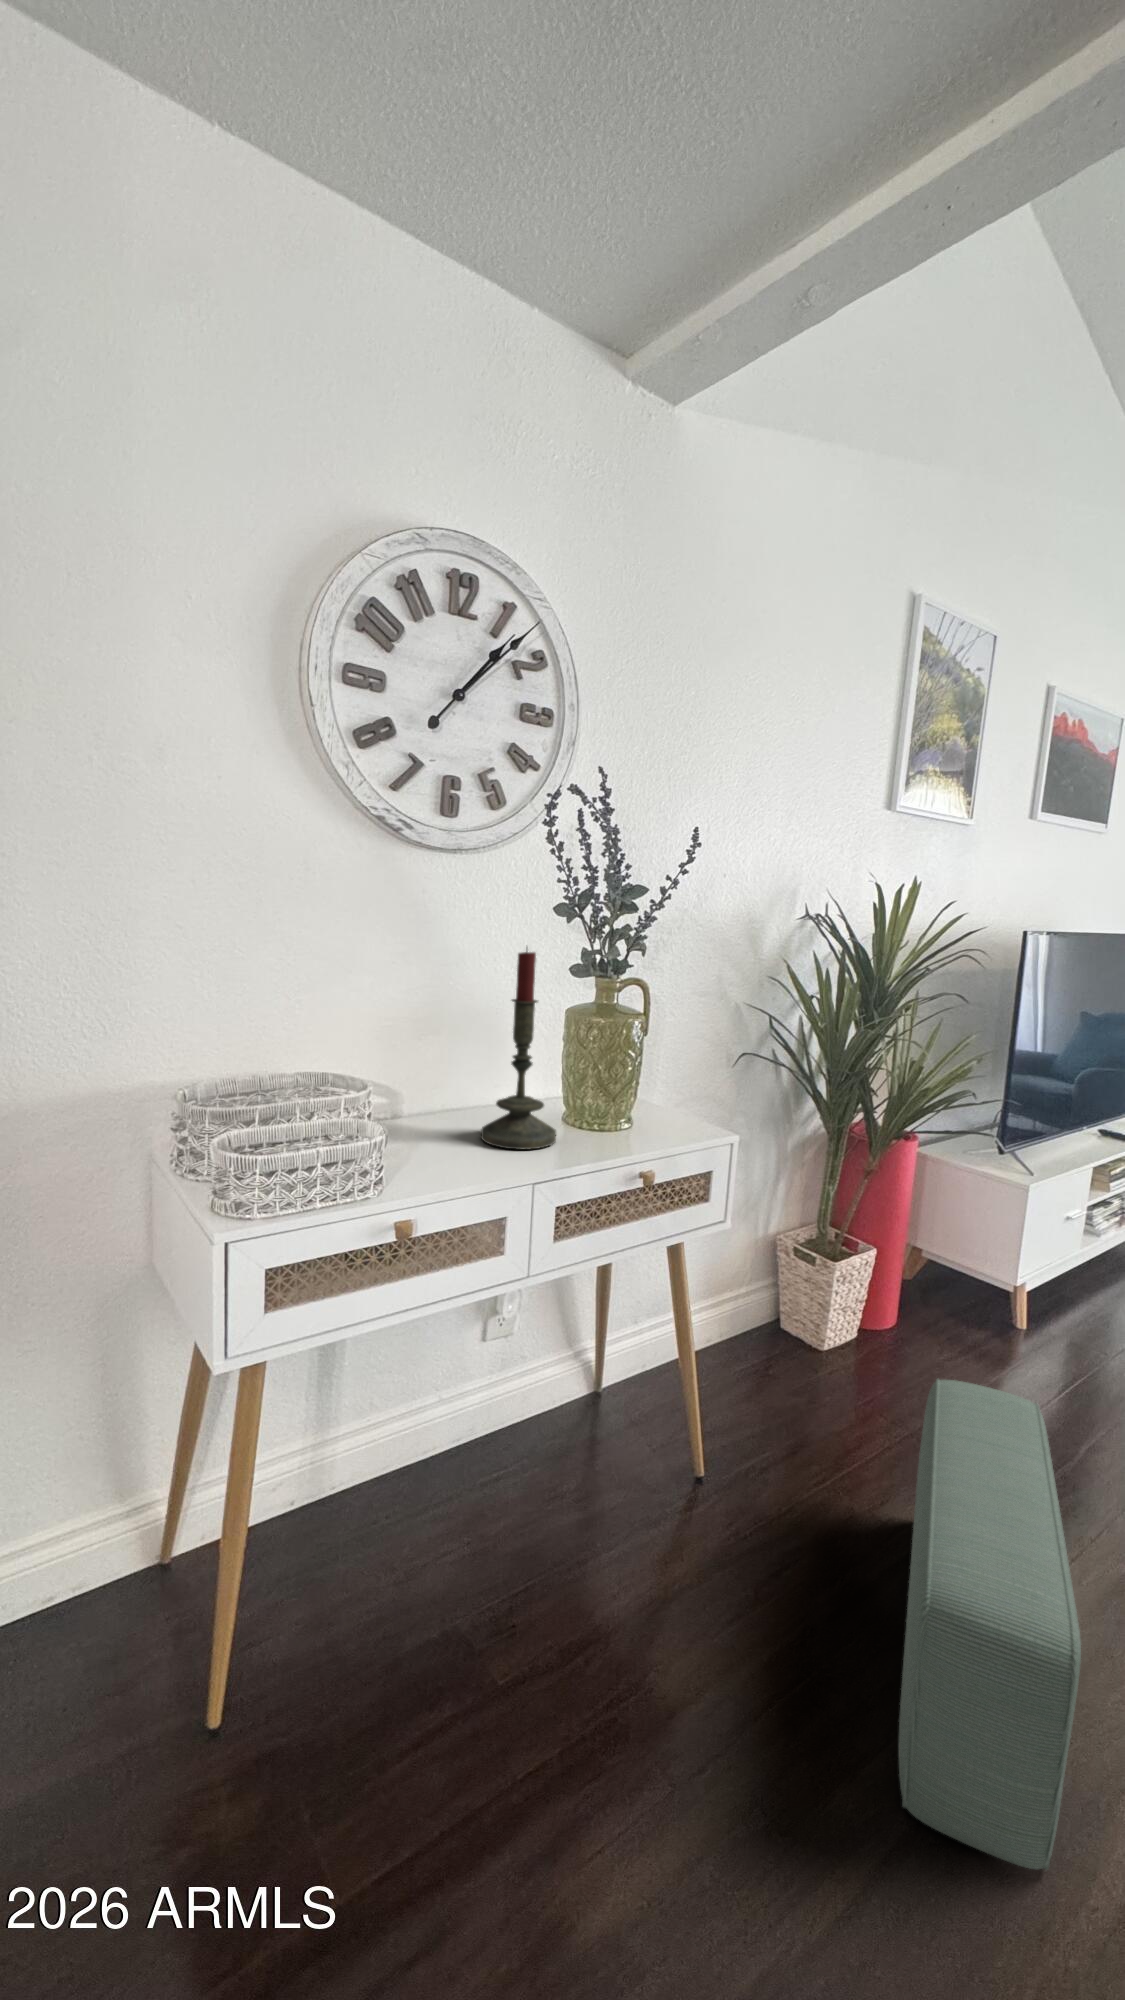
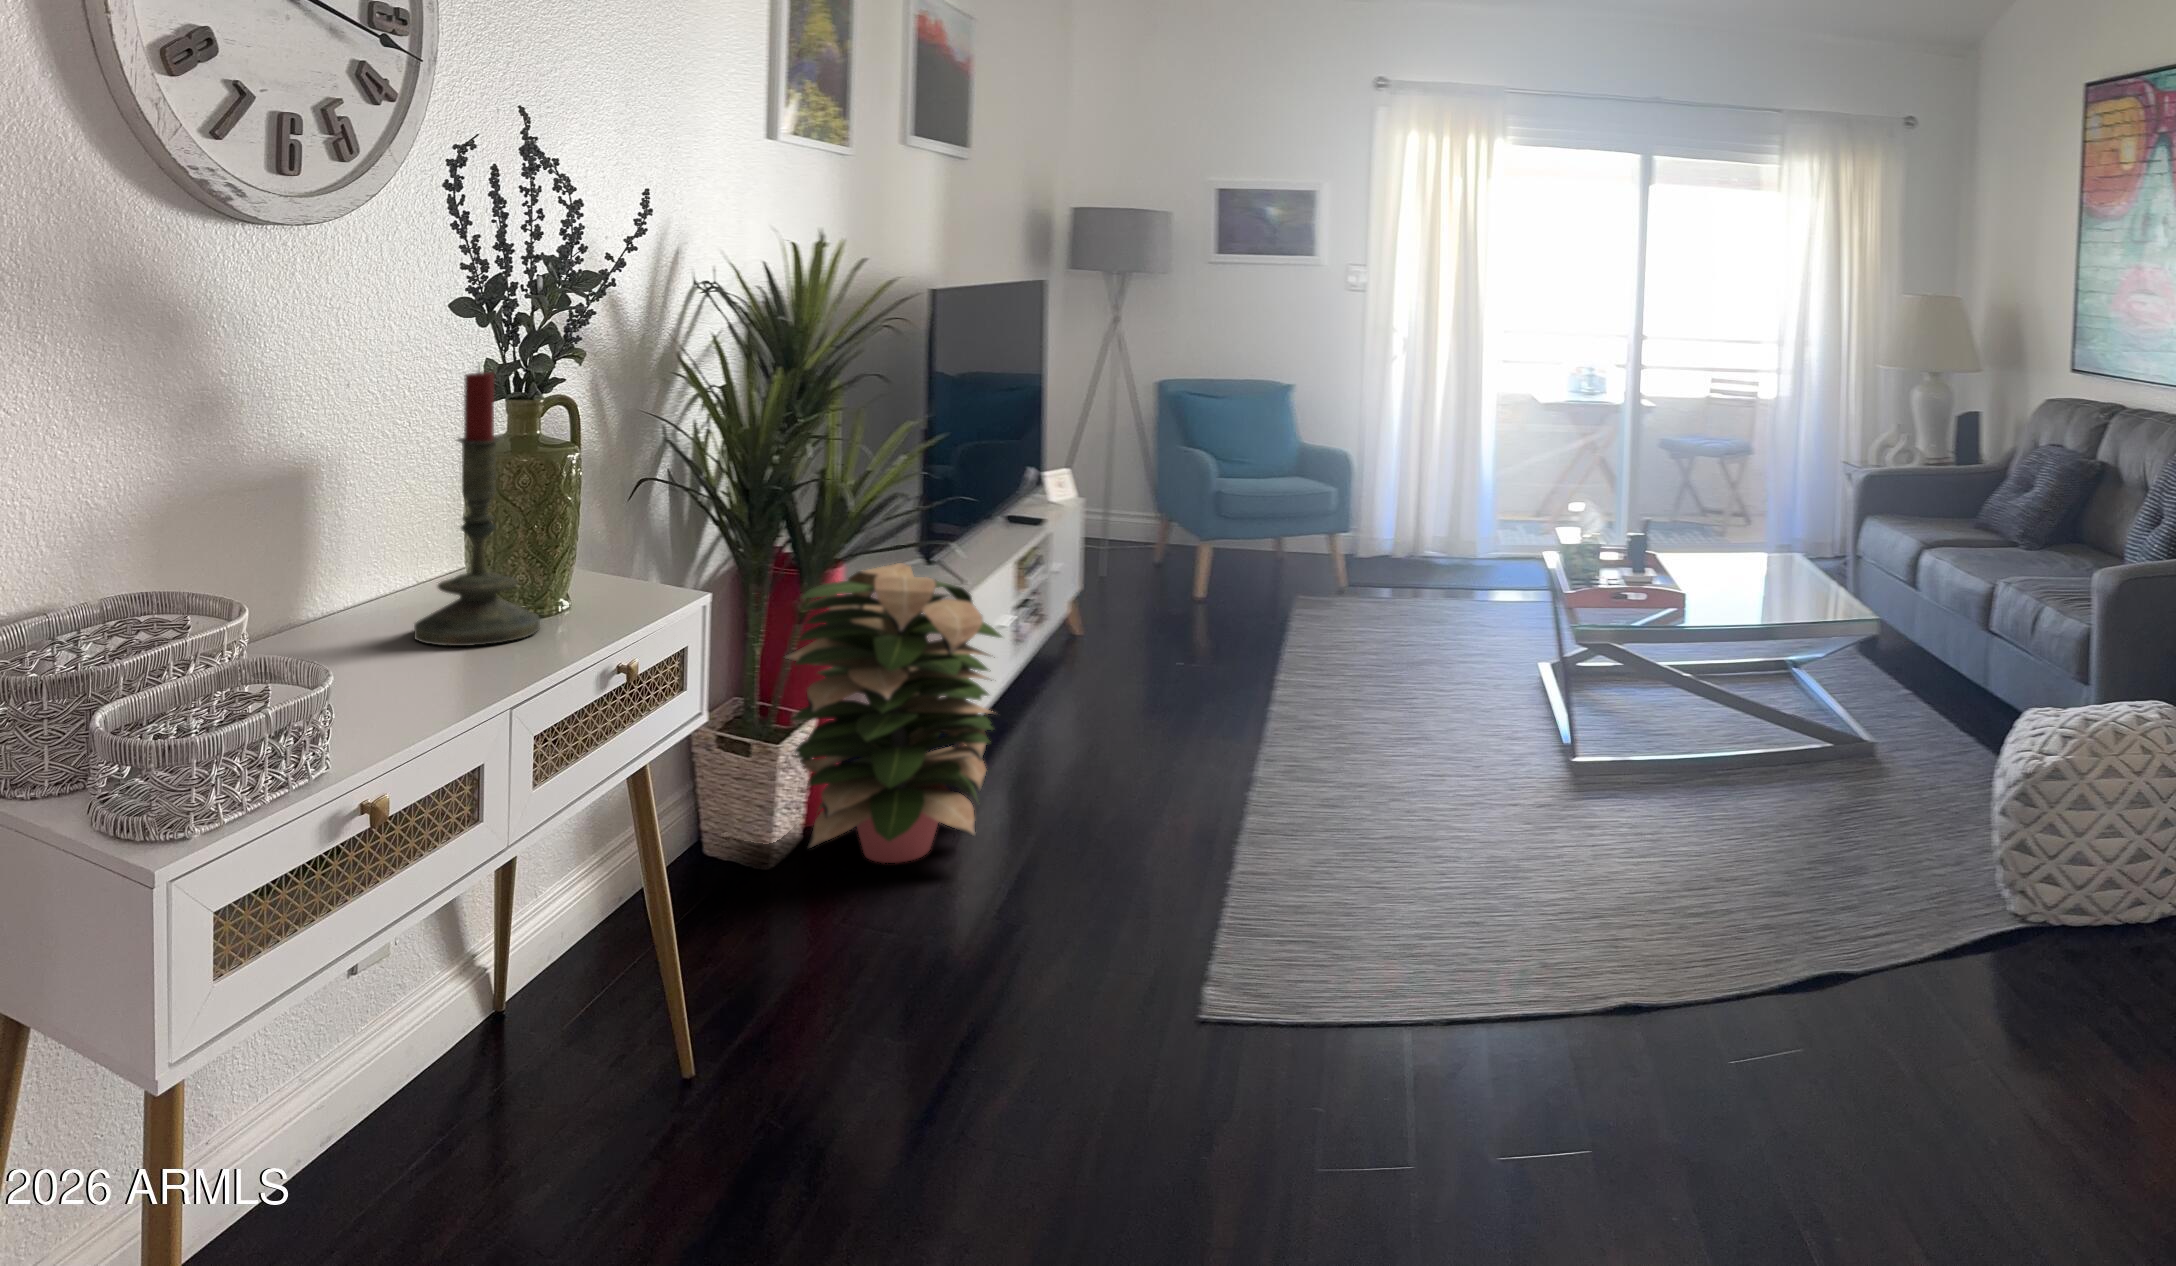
decorative plant: none [835,1146,1023,1397] -> present [785,563,1002,863]
pouf: present [899,1379,1081,1870] -> none [975,786,1193,1138]

